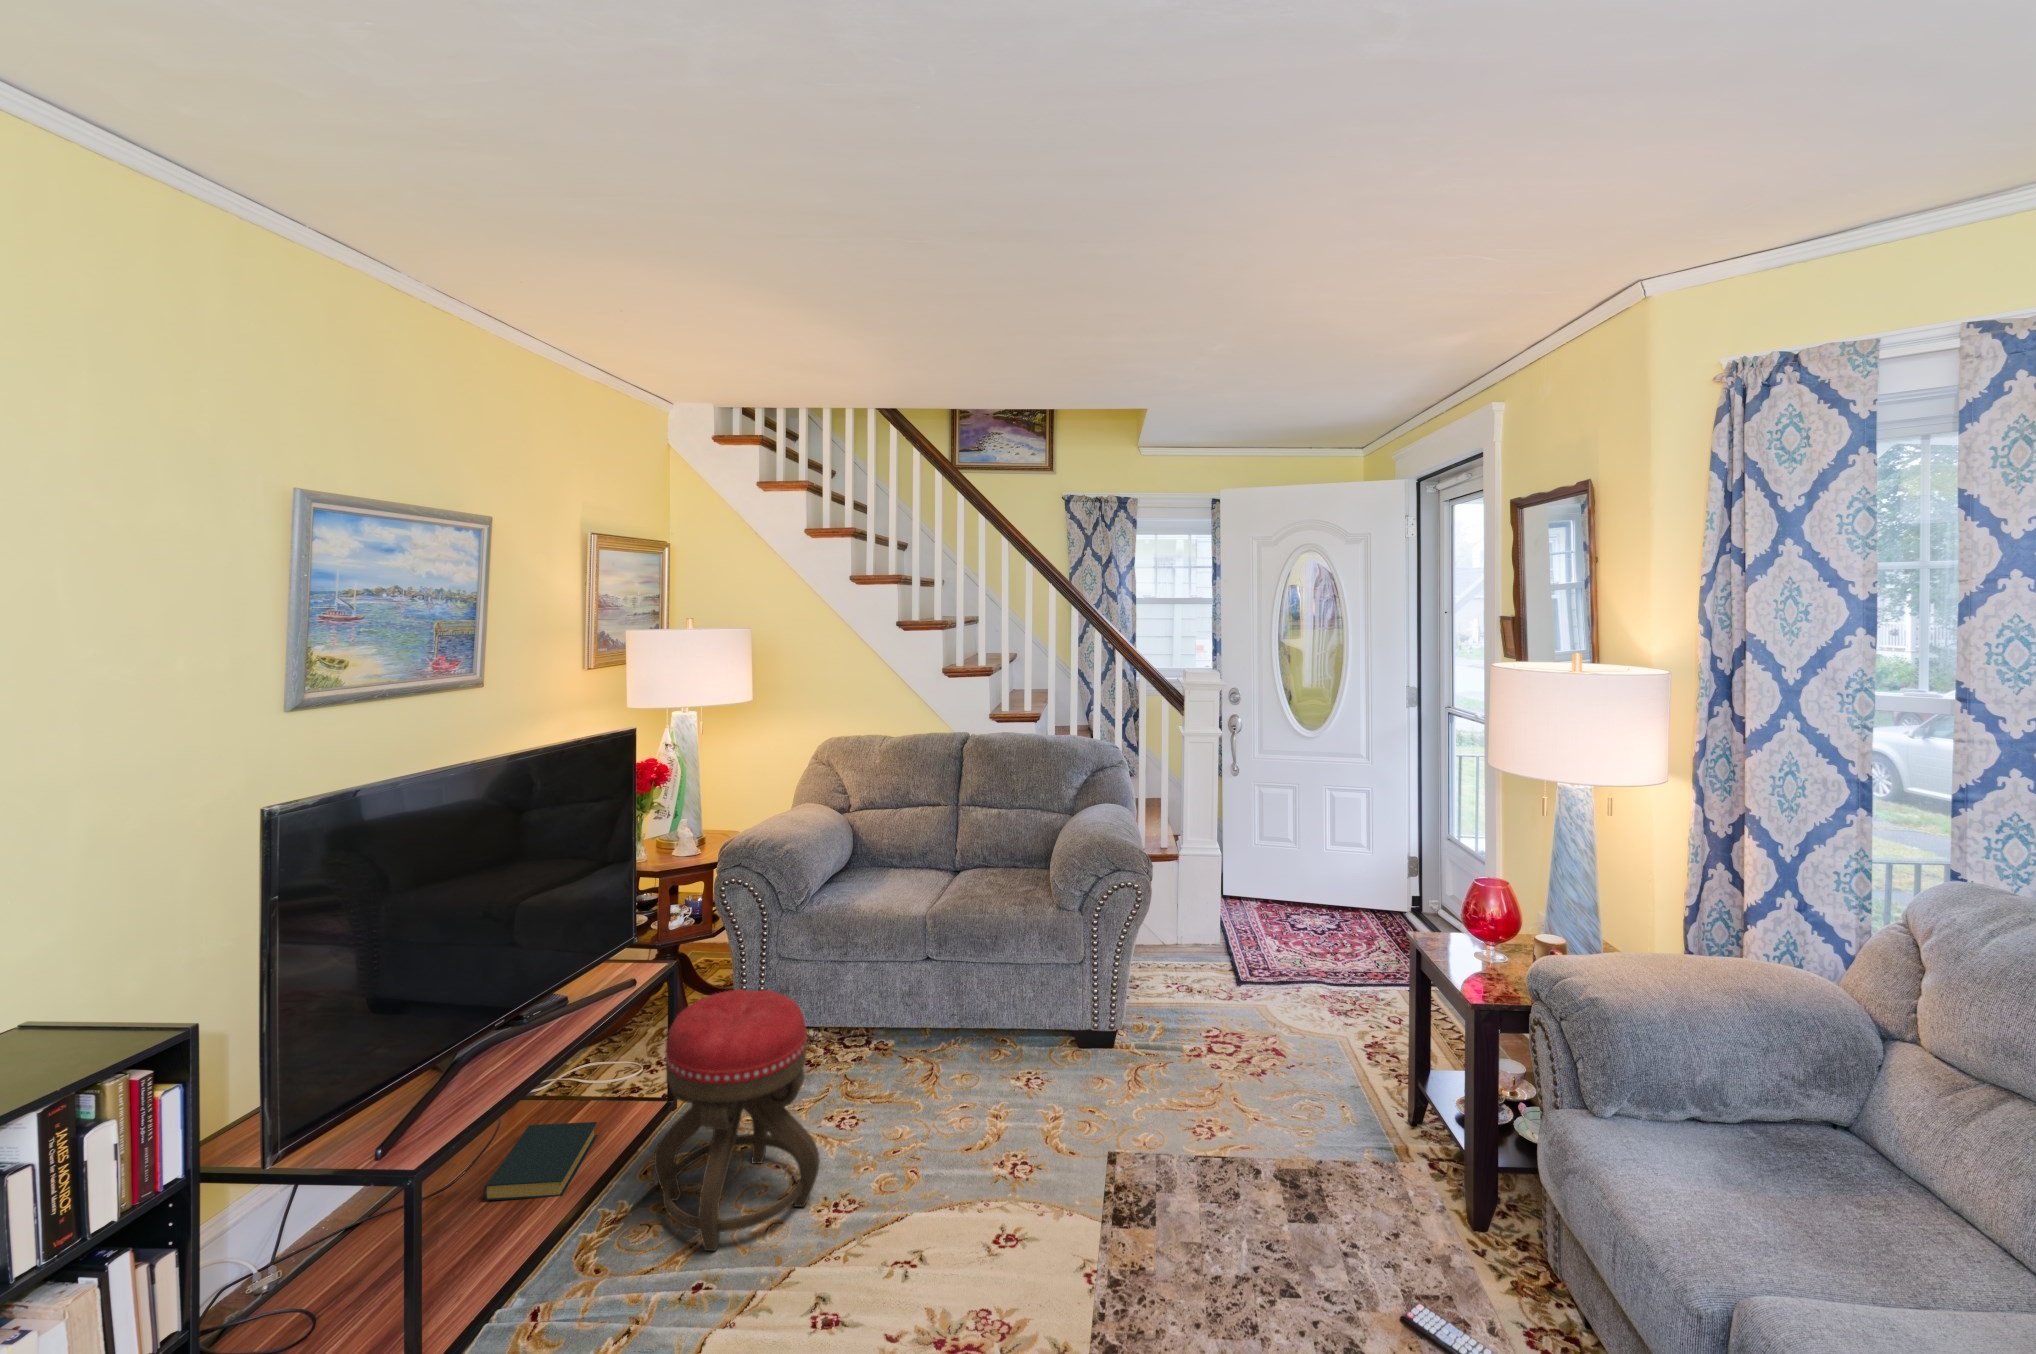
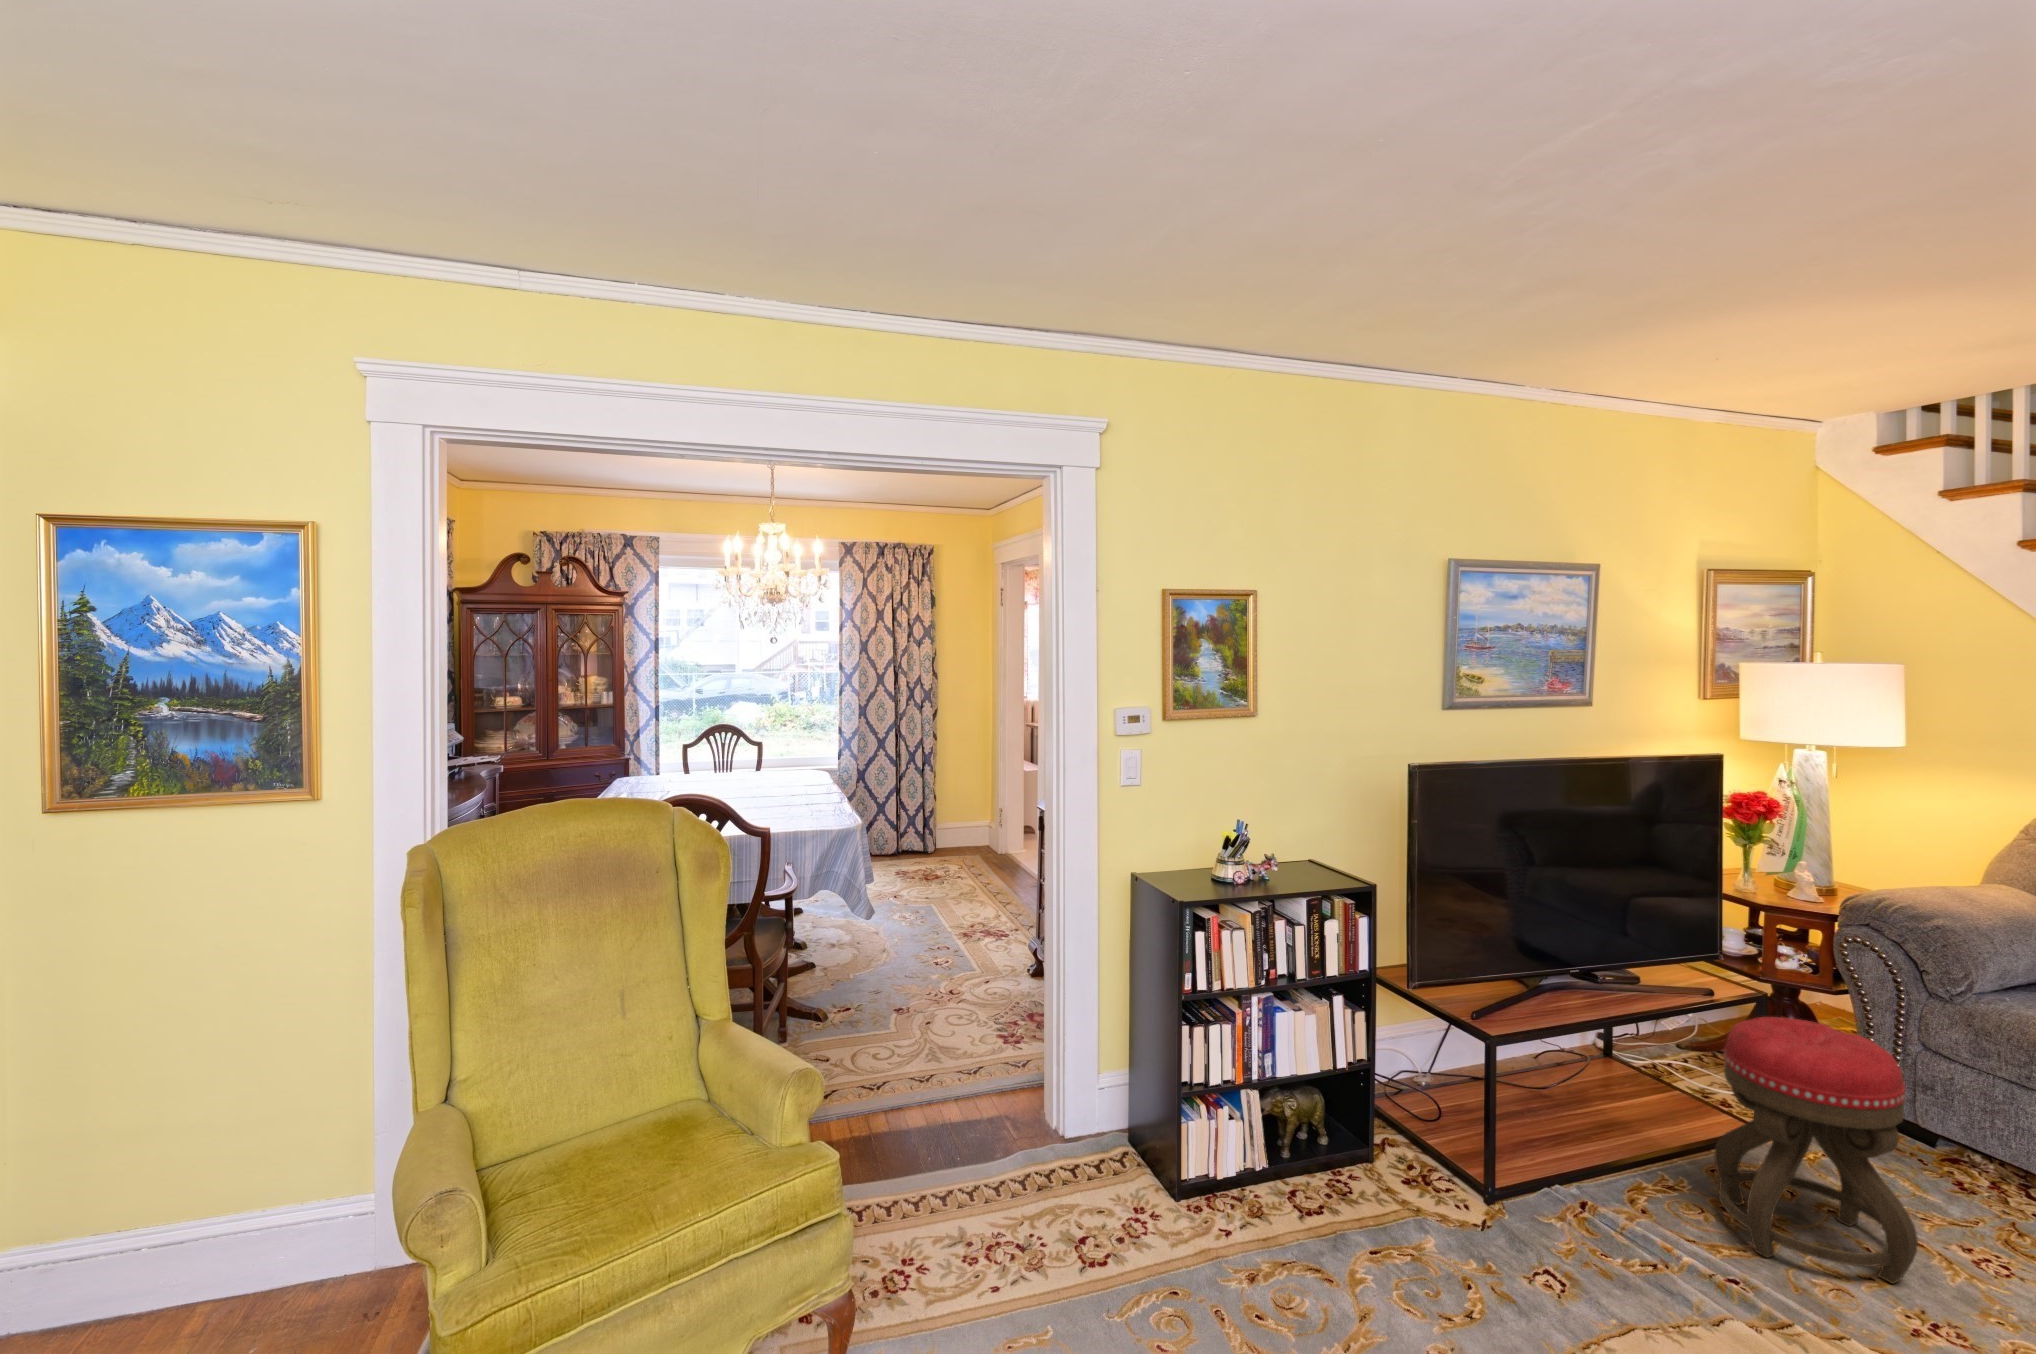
hardback book: present [484,1122,597,1200] -> none [1561,1087,1670,1147]

